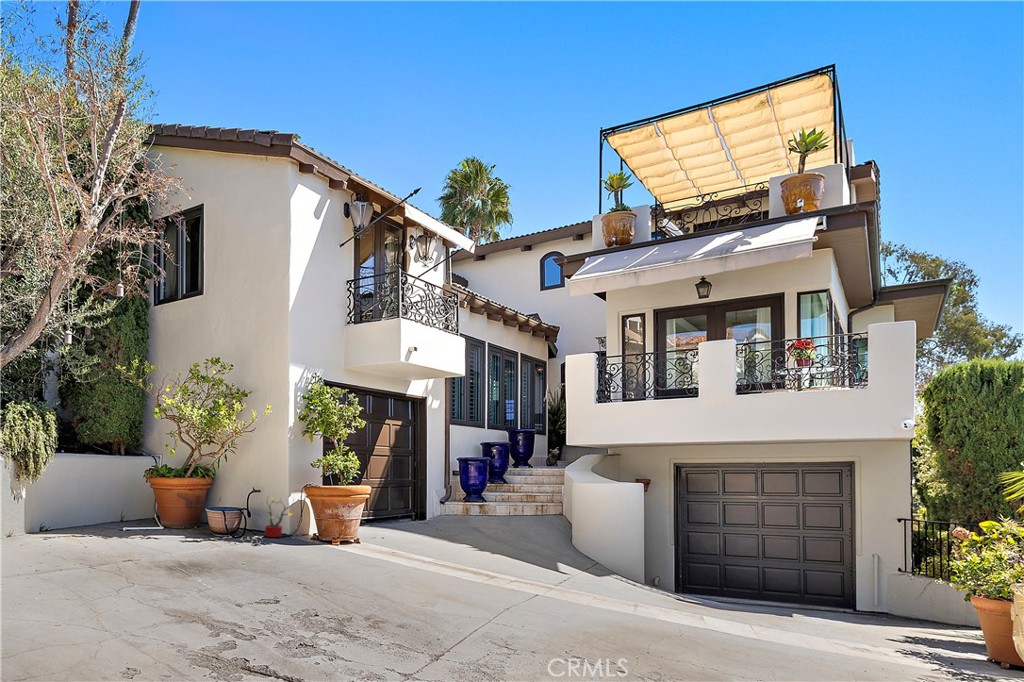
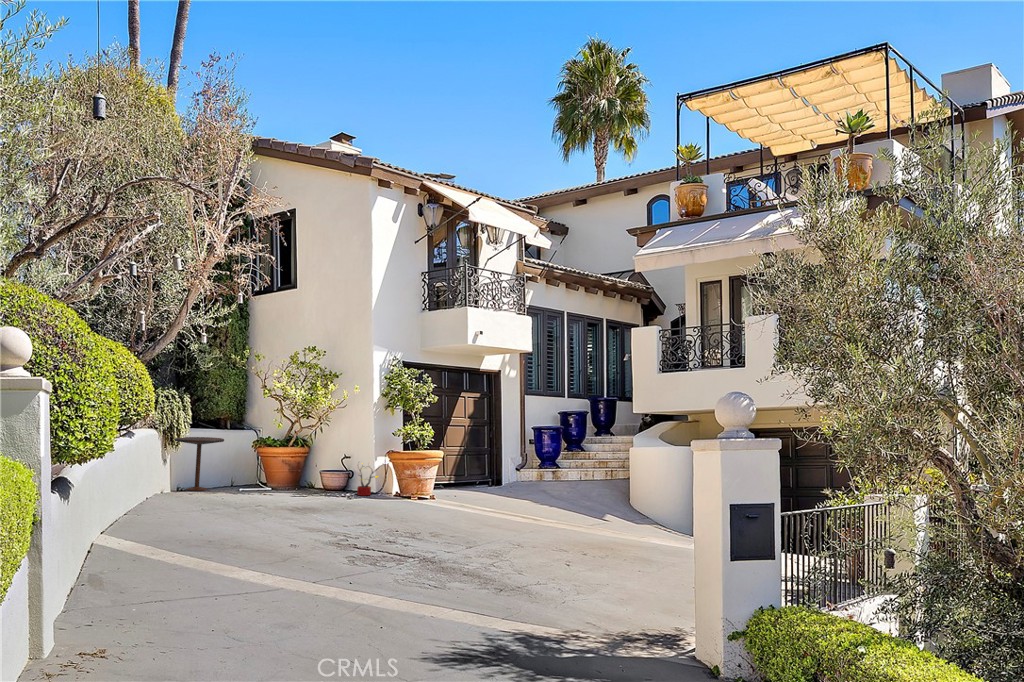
pedestal table: none [28,465,98,533] -> present [174,437,224,491]

